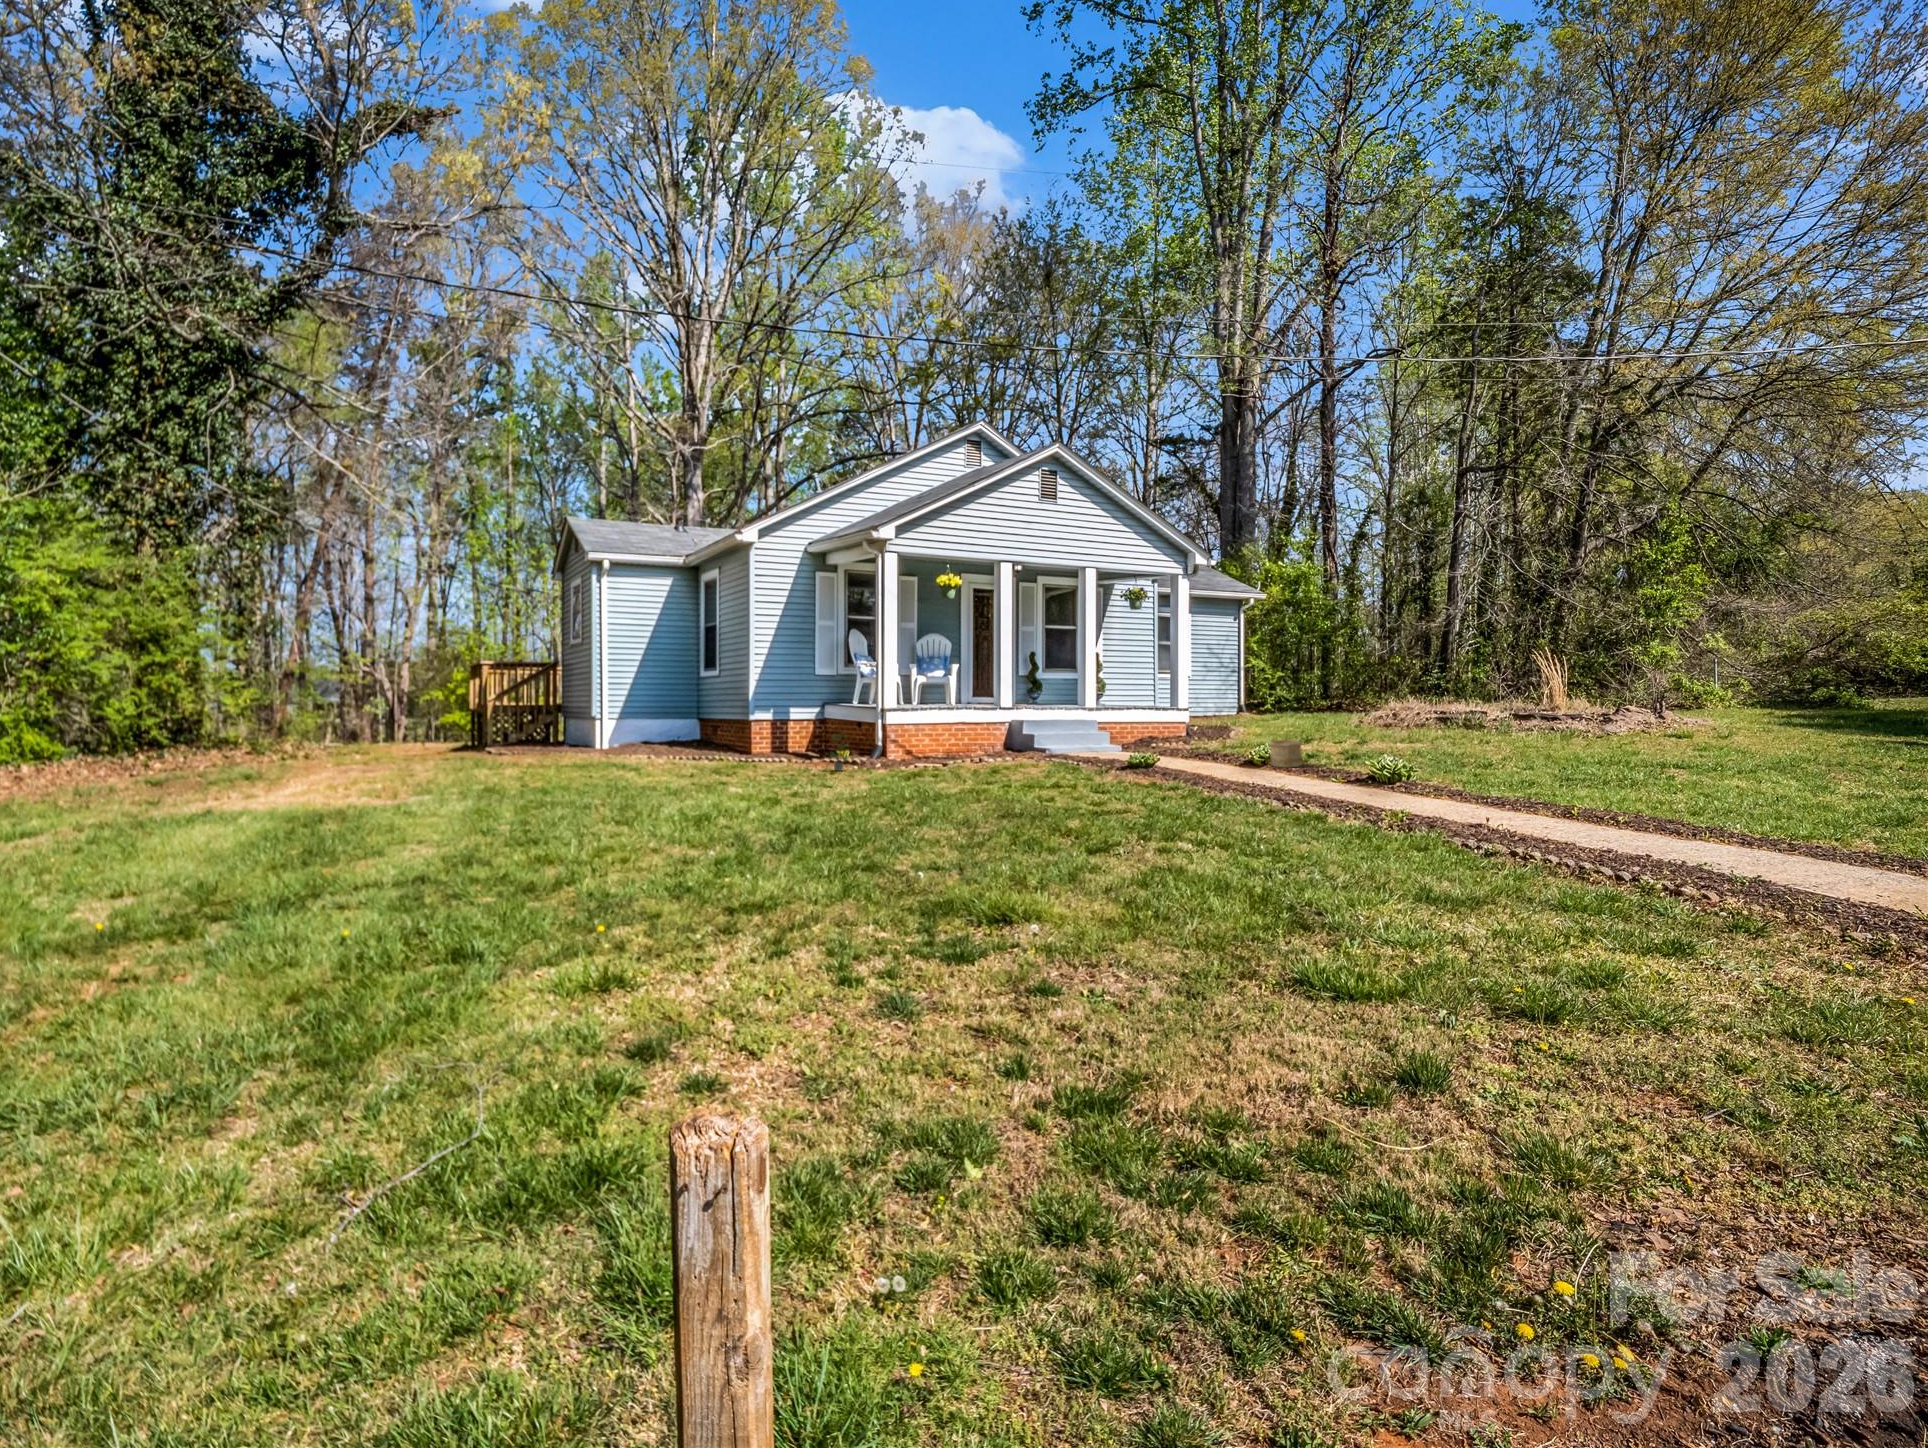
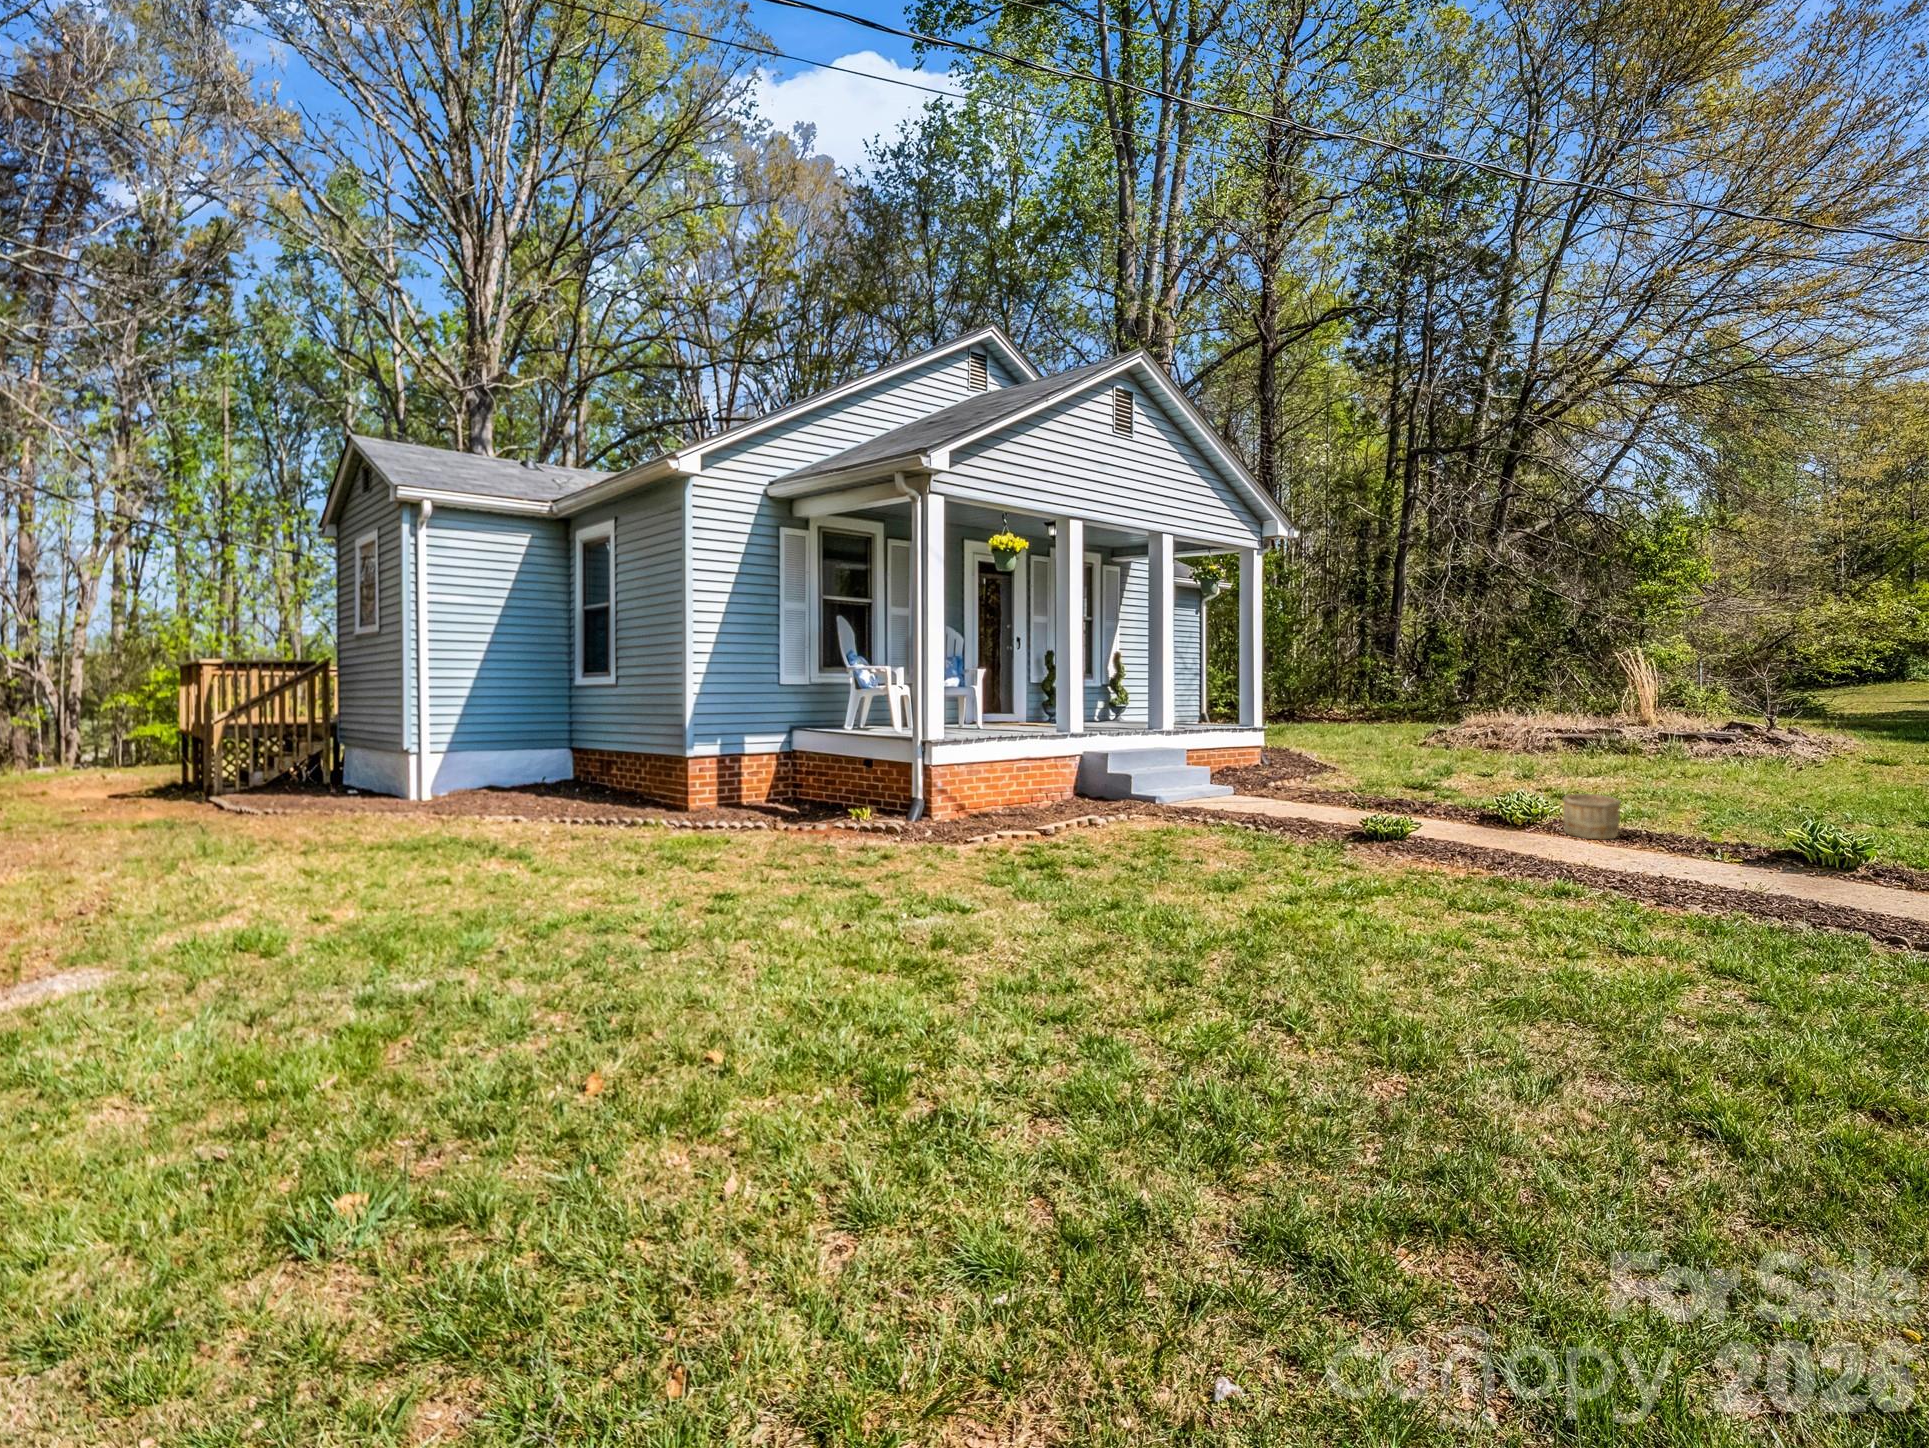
potted plant: present [831,734,848,771] -> none [889,793,930,863]

